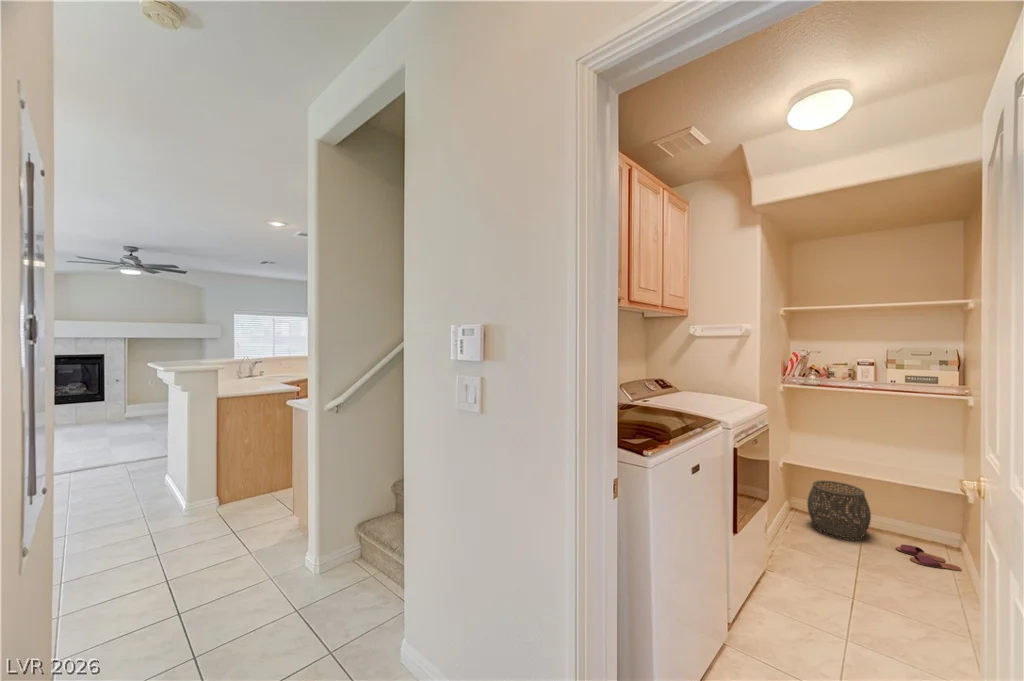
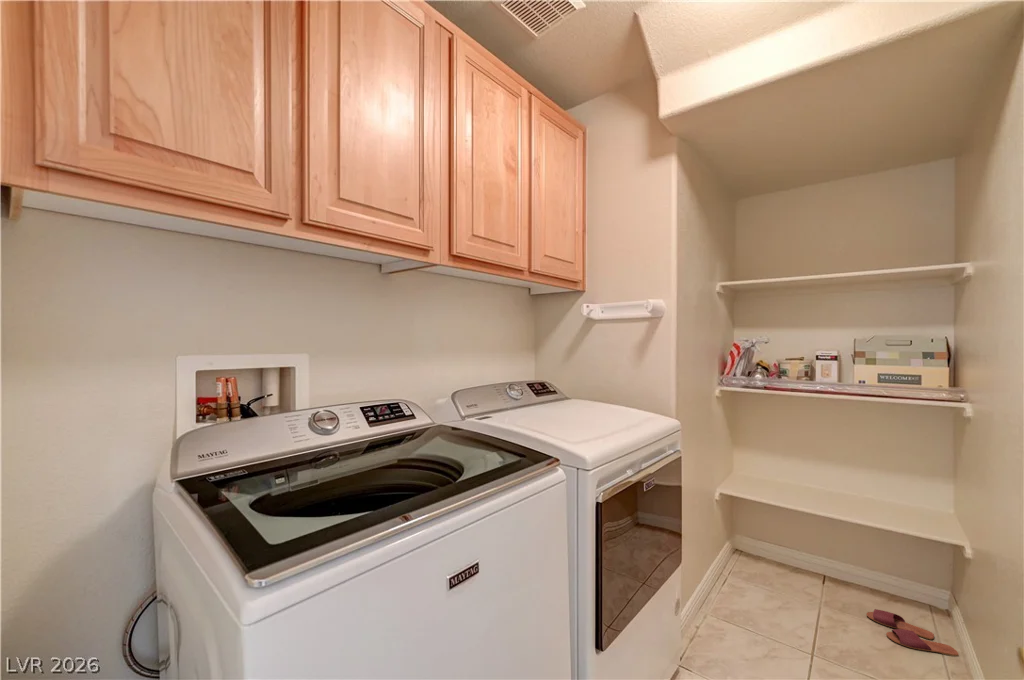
woven basket: present [807,480,871,539] -> none [752,514,834,599]

